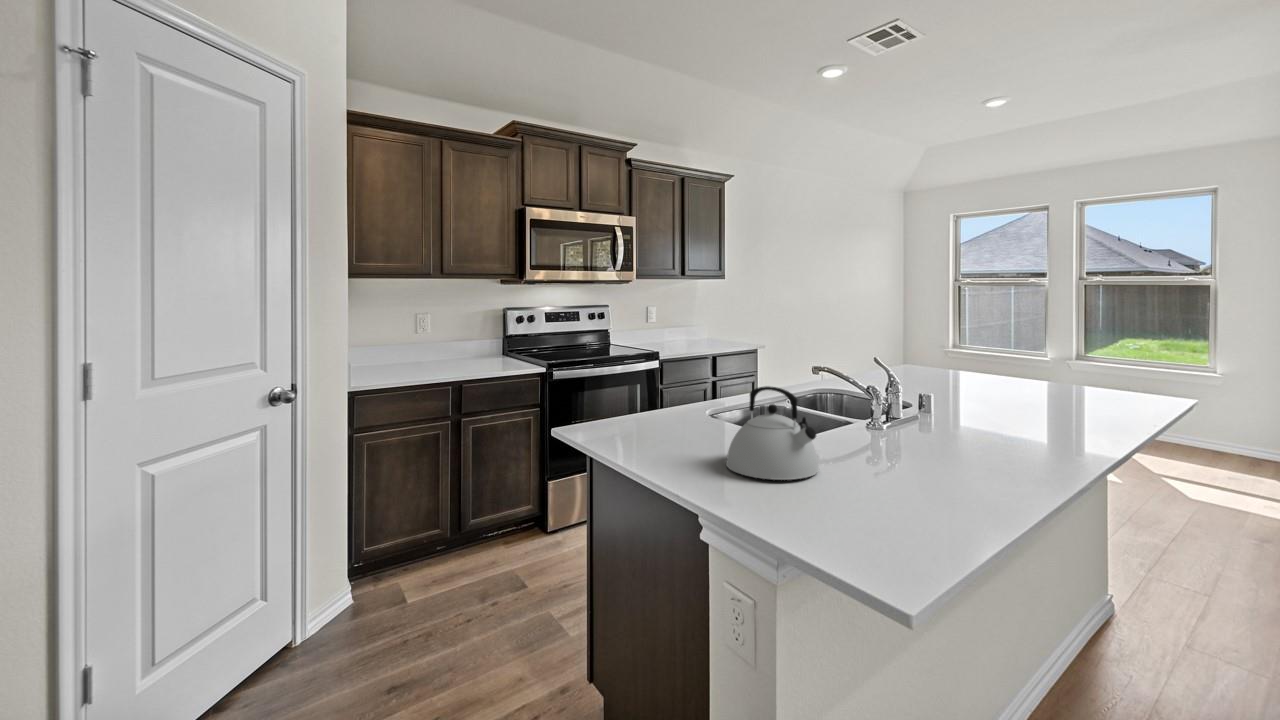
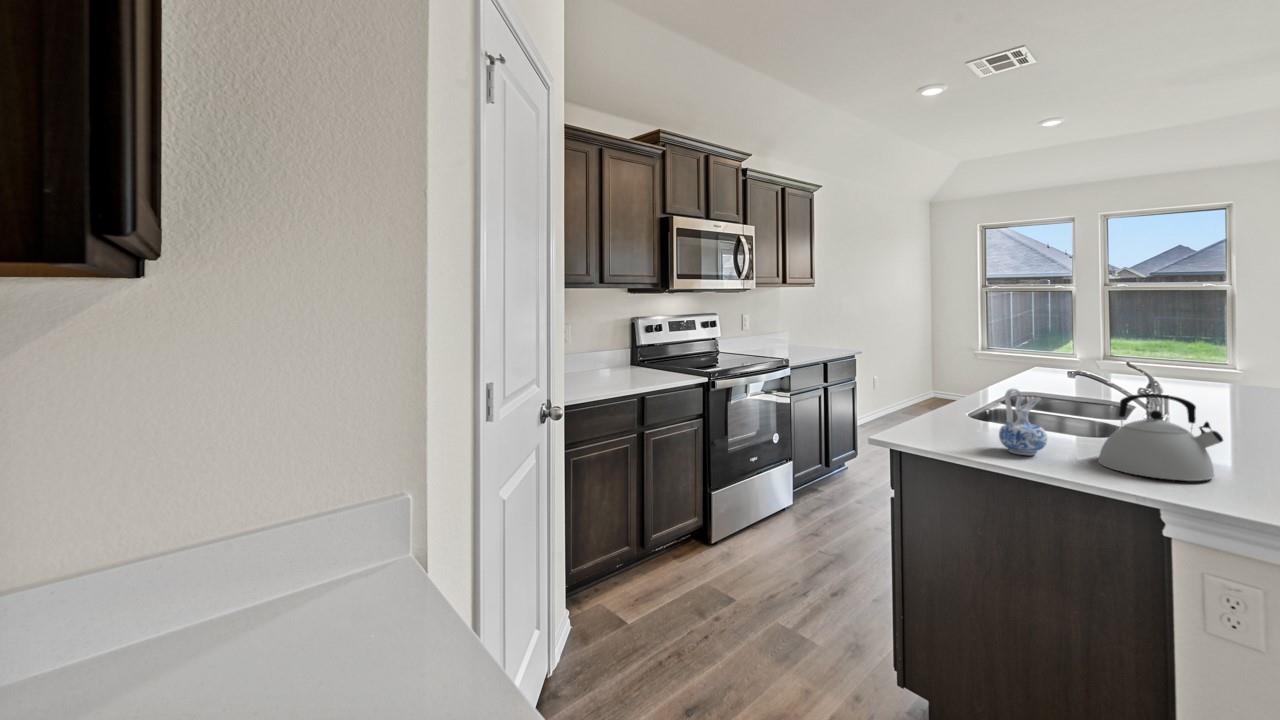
ceramic pitcher: none [655,379,696,449] -> present [999,388,1047,455]

